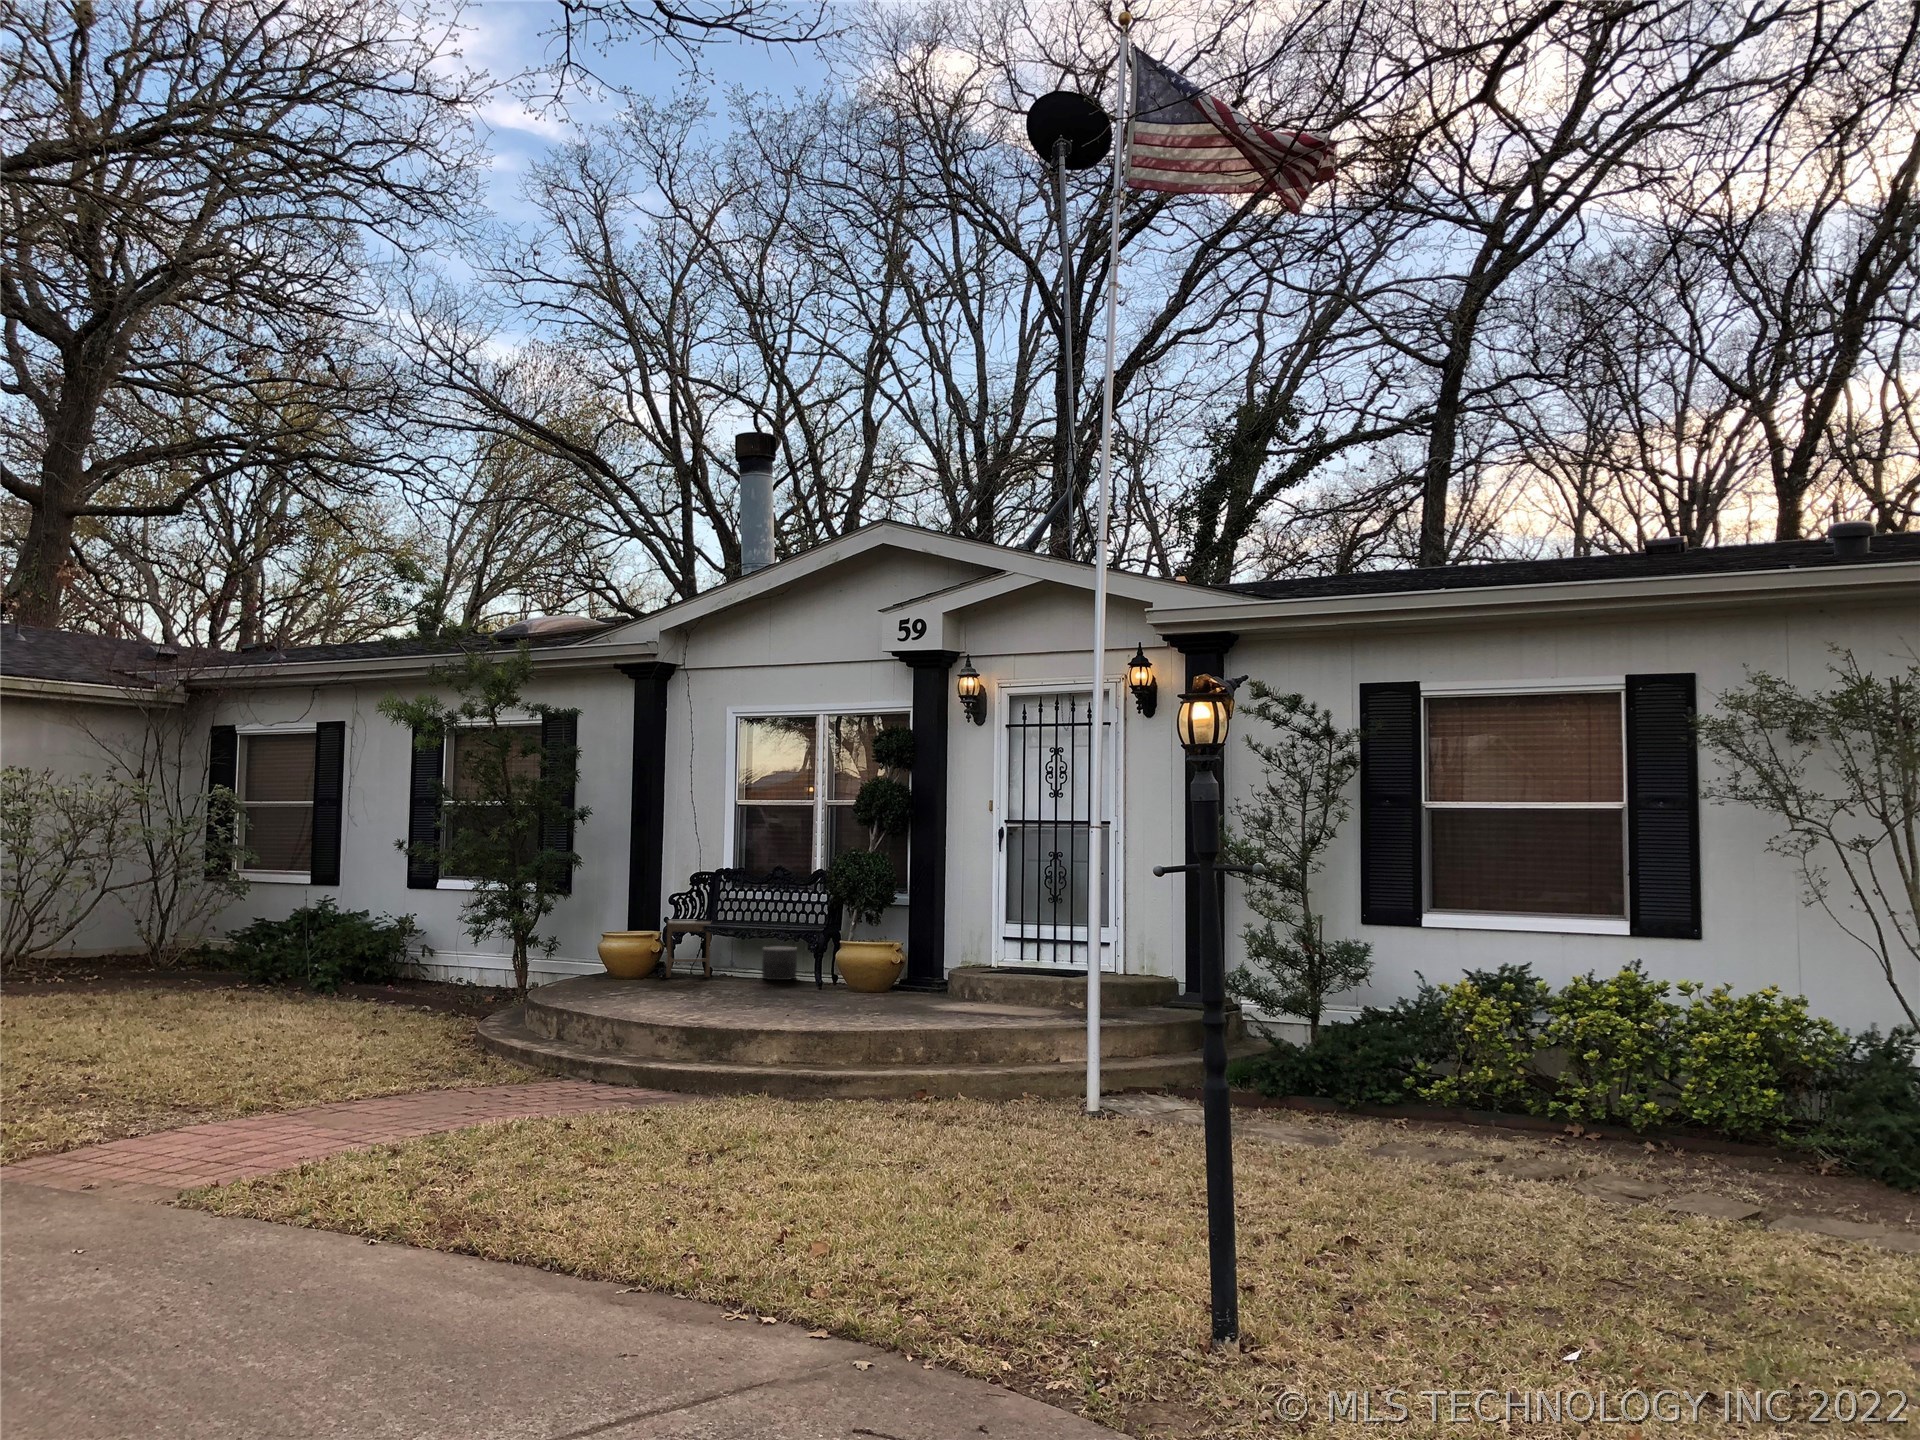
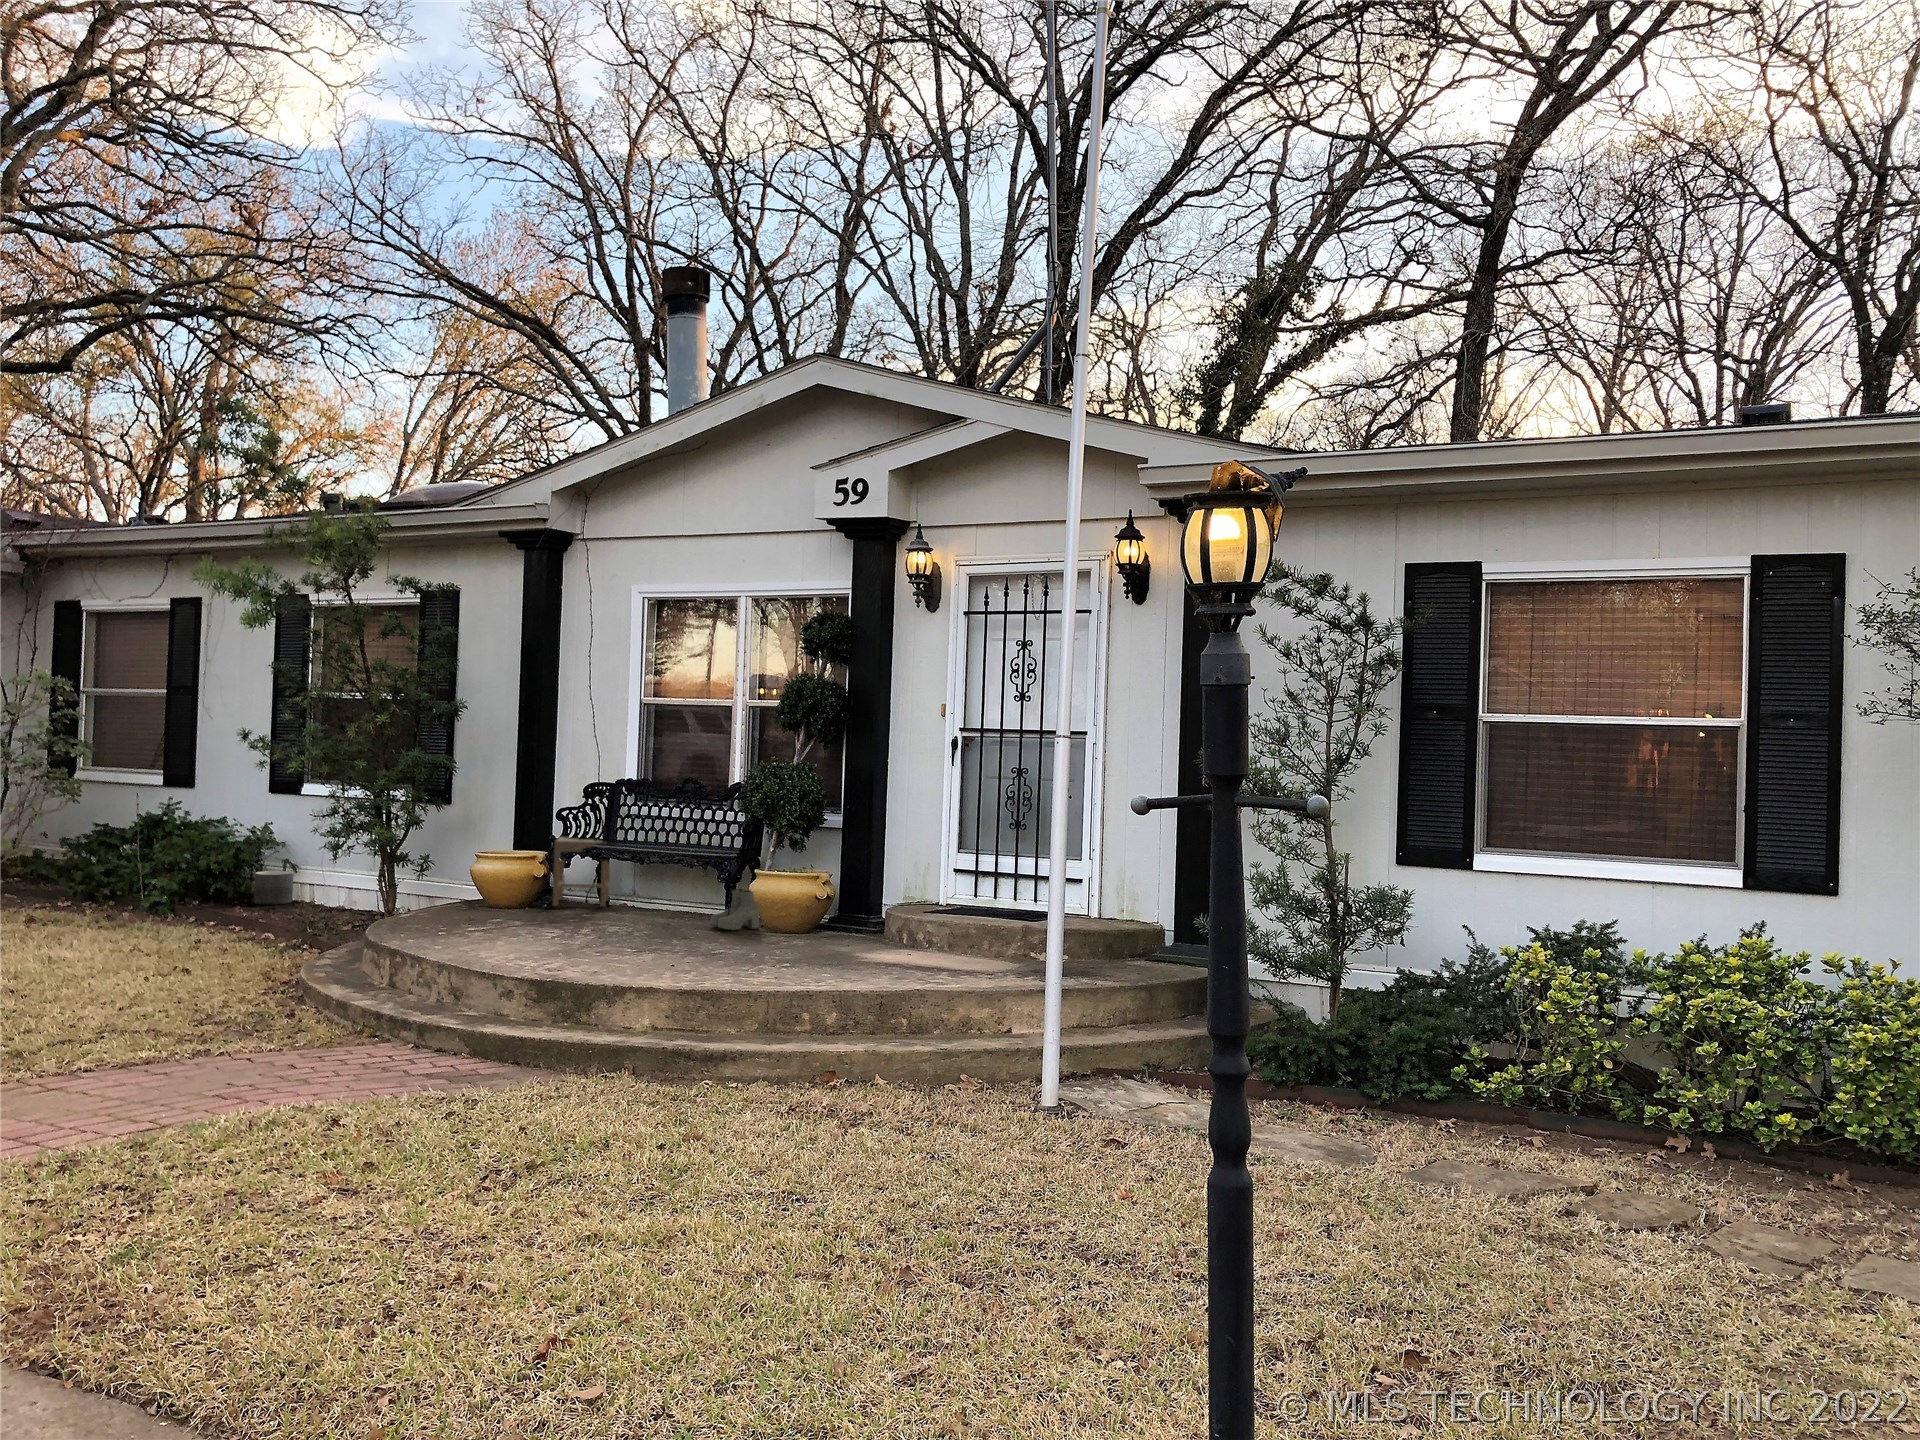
planter: present [762,947,797,980] -> present [254,871,294,905]
boots: none [804,957,844,992] -> present [710,889,759,930]

